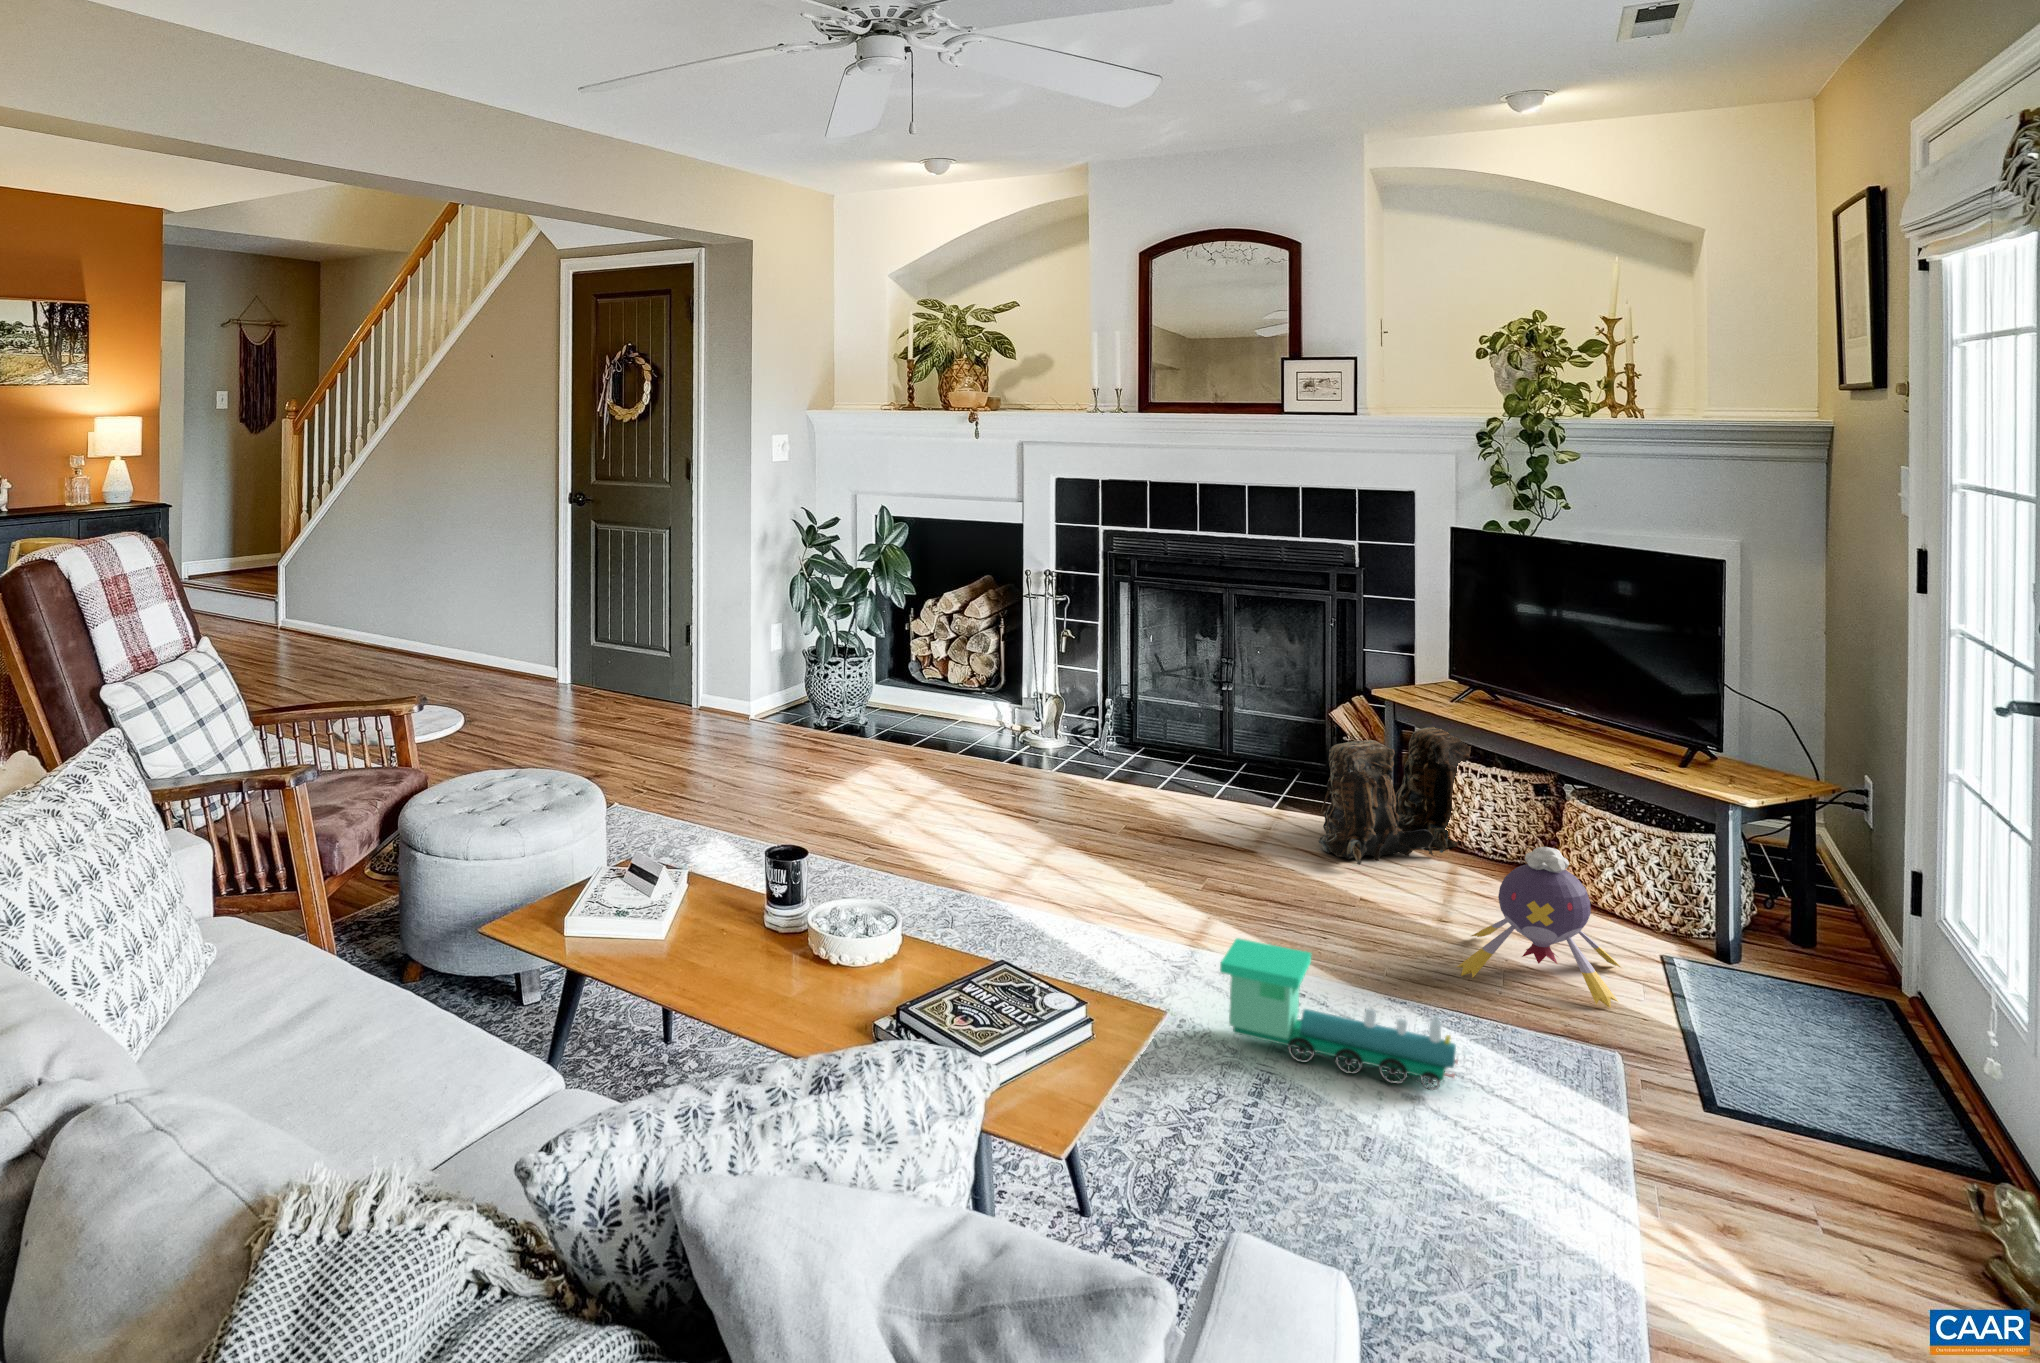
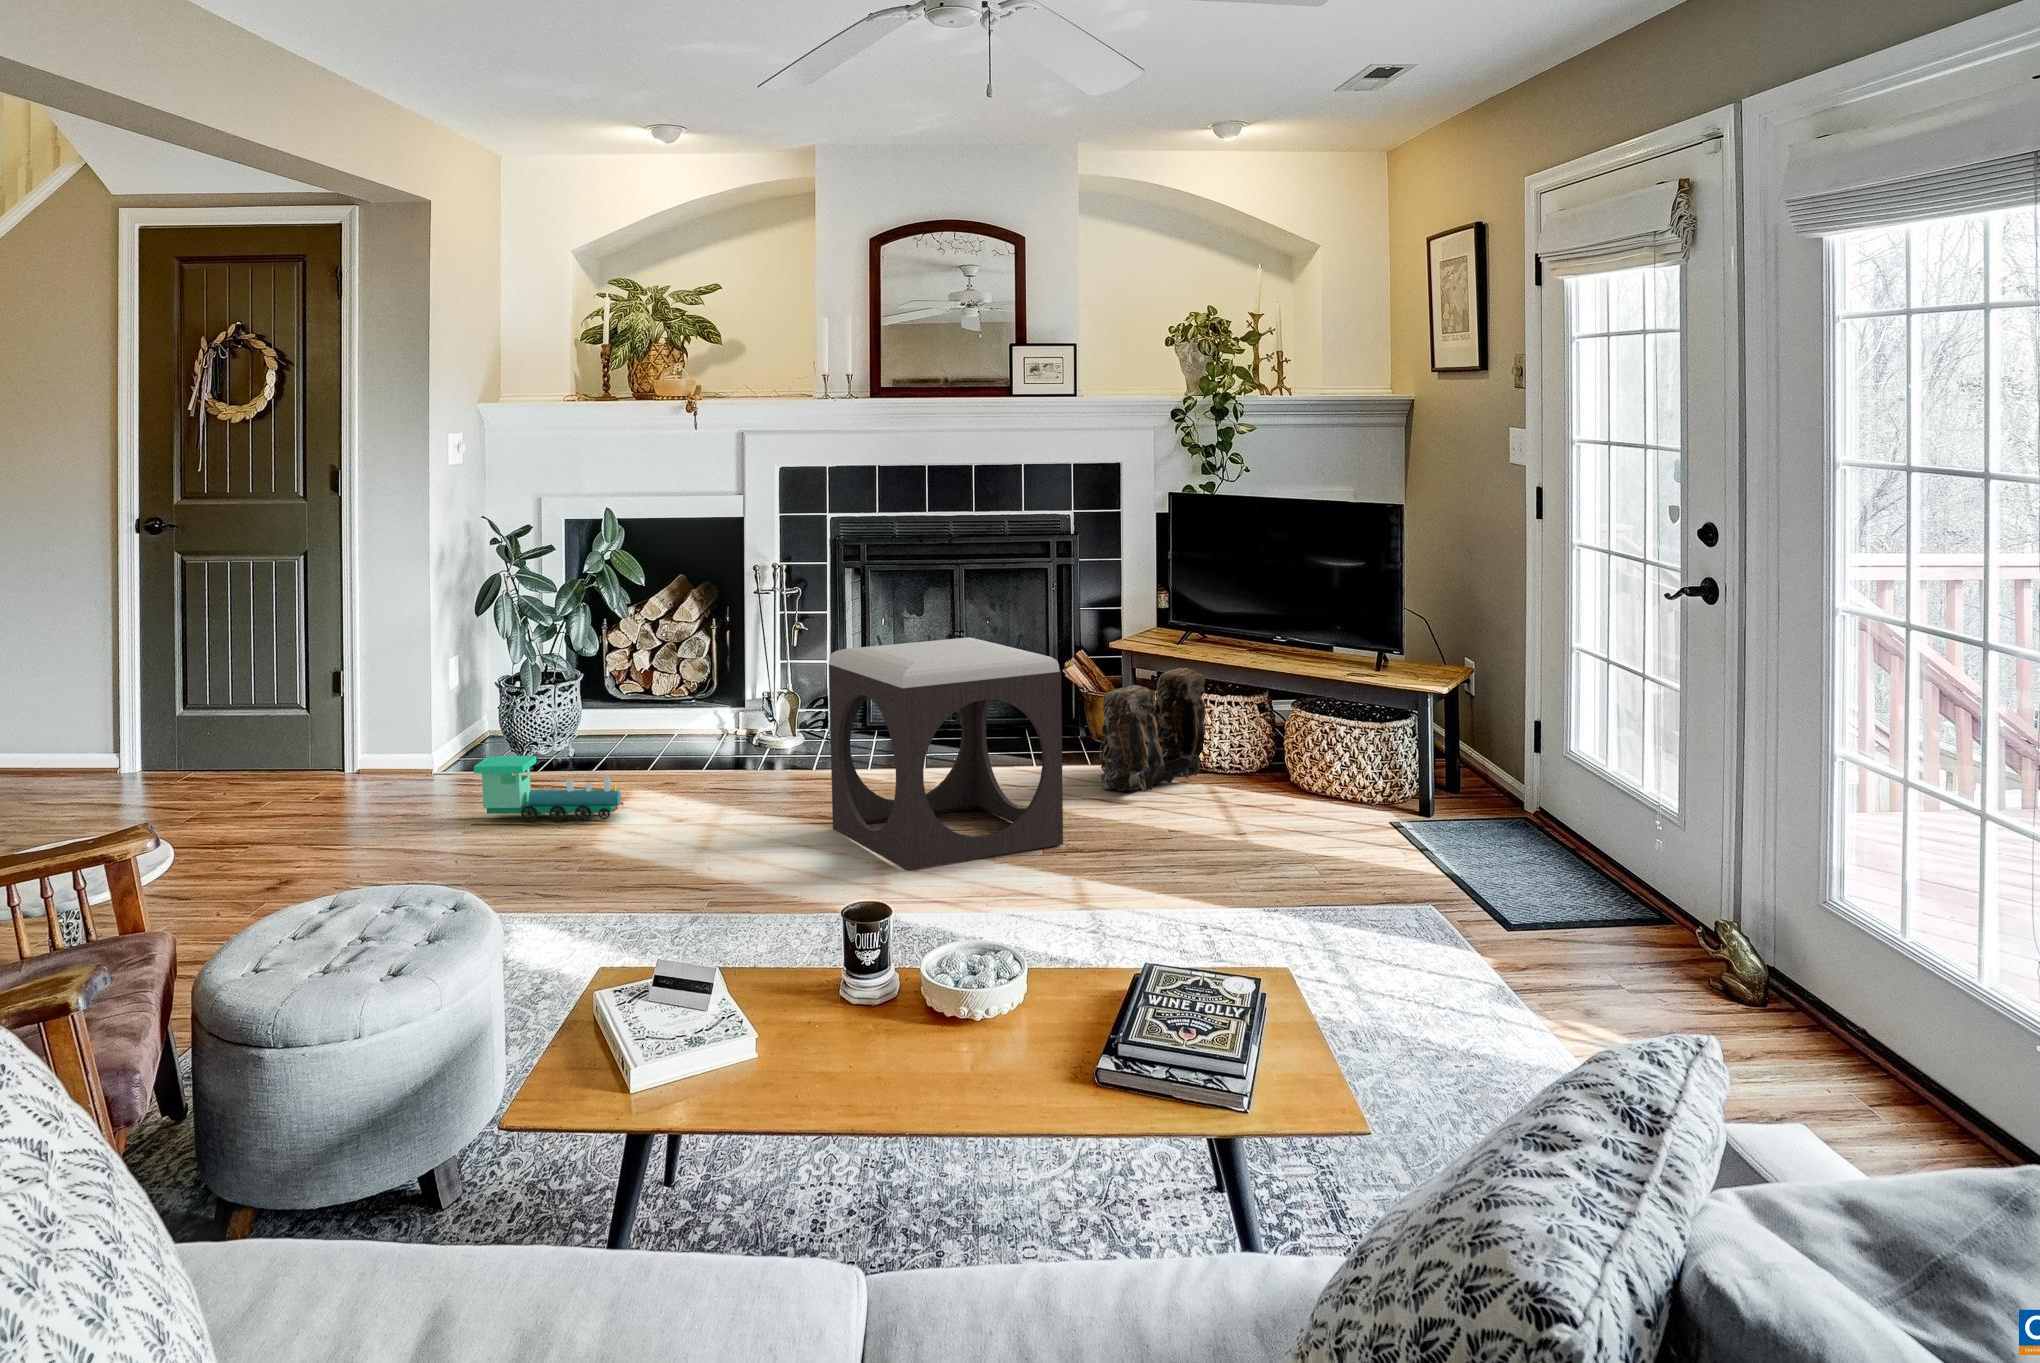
footstool: none [995,669,1221,913] -> present [829,637,1063,870]
plush toy: present [1457,847,1621,1008] -> none [1259,740,1383,854]
toy train: present [1220,938,1458,1090] -> present [474,756,623,822]

